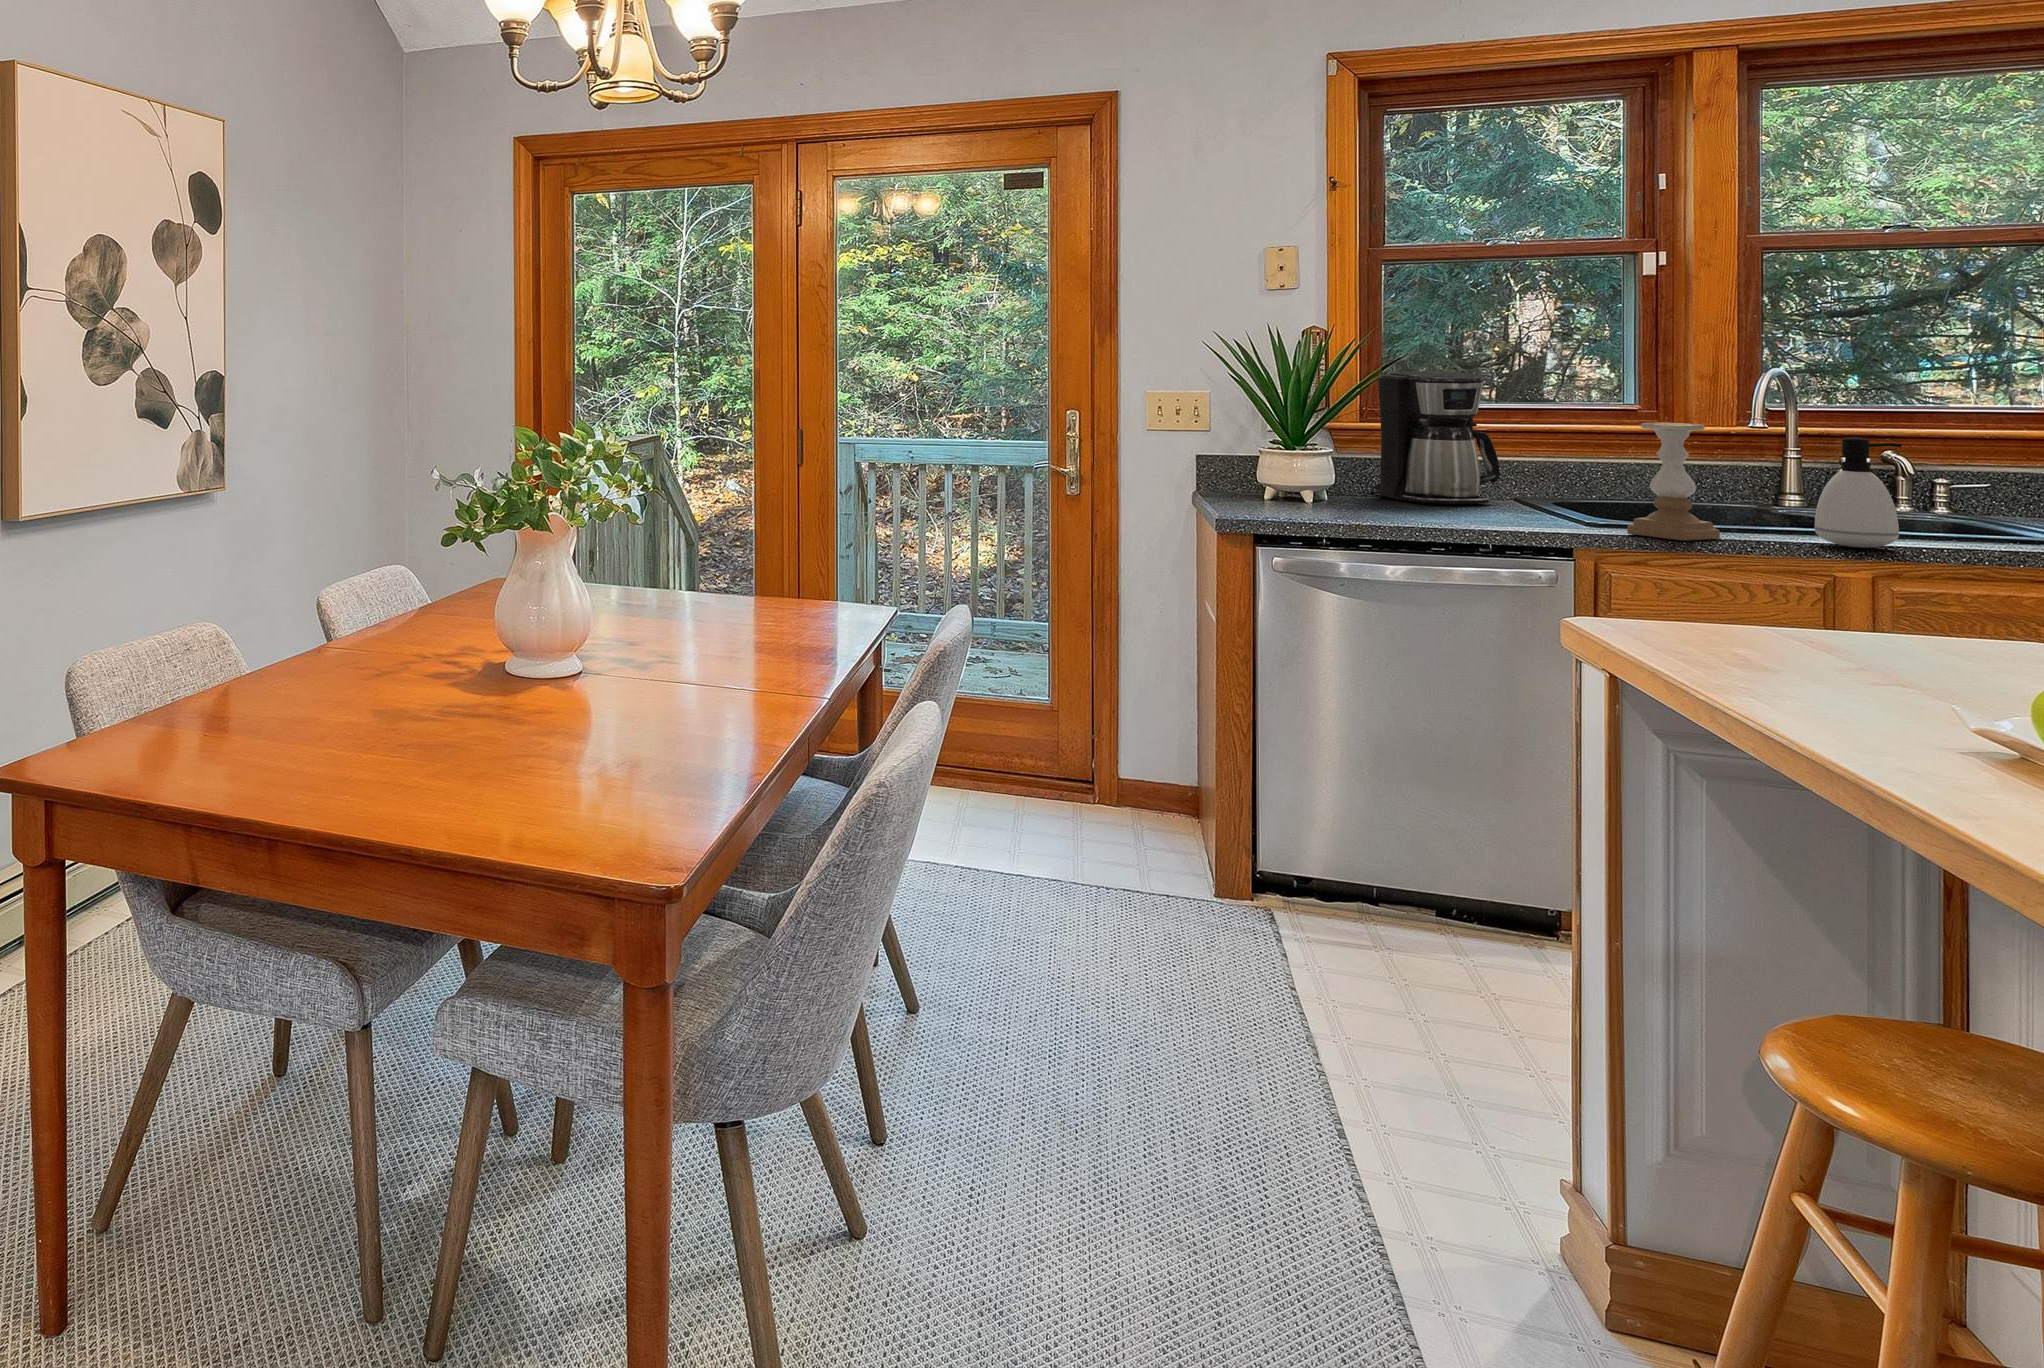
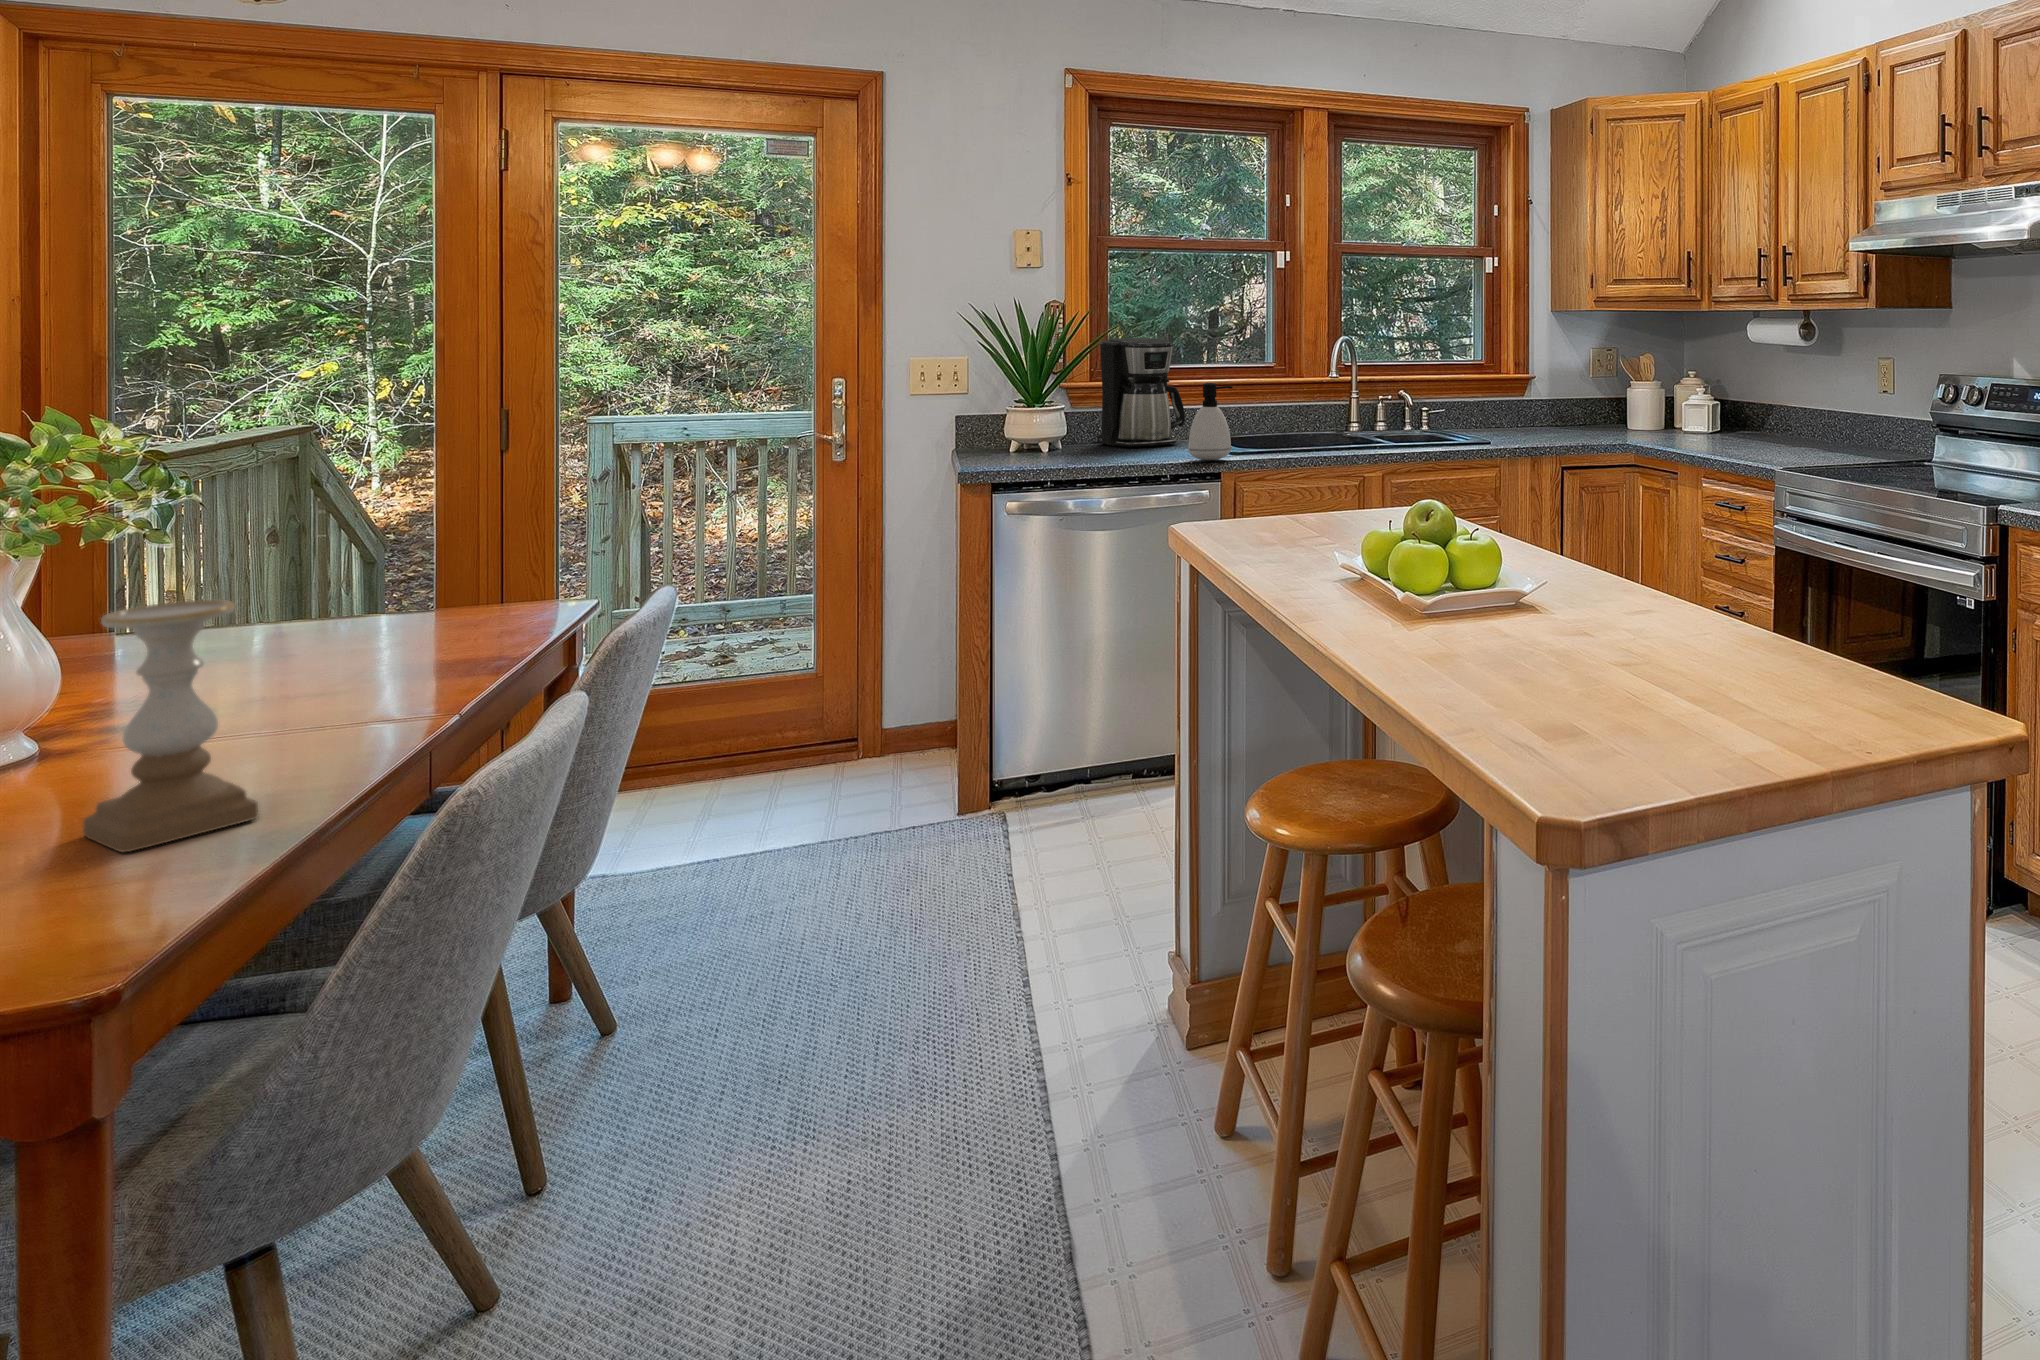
candle holder: present [1627,423,1720,541] -> present [83,600,258,852]
soap dispenser: present [1815,437,1902,548] -> present [1188,383,1232,460]

